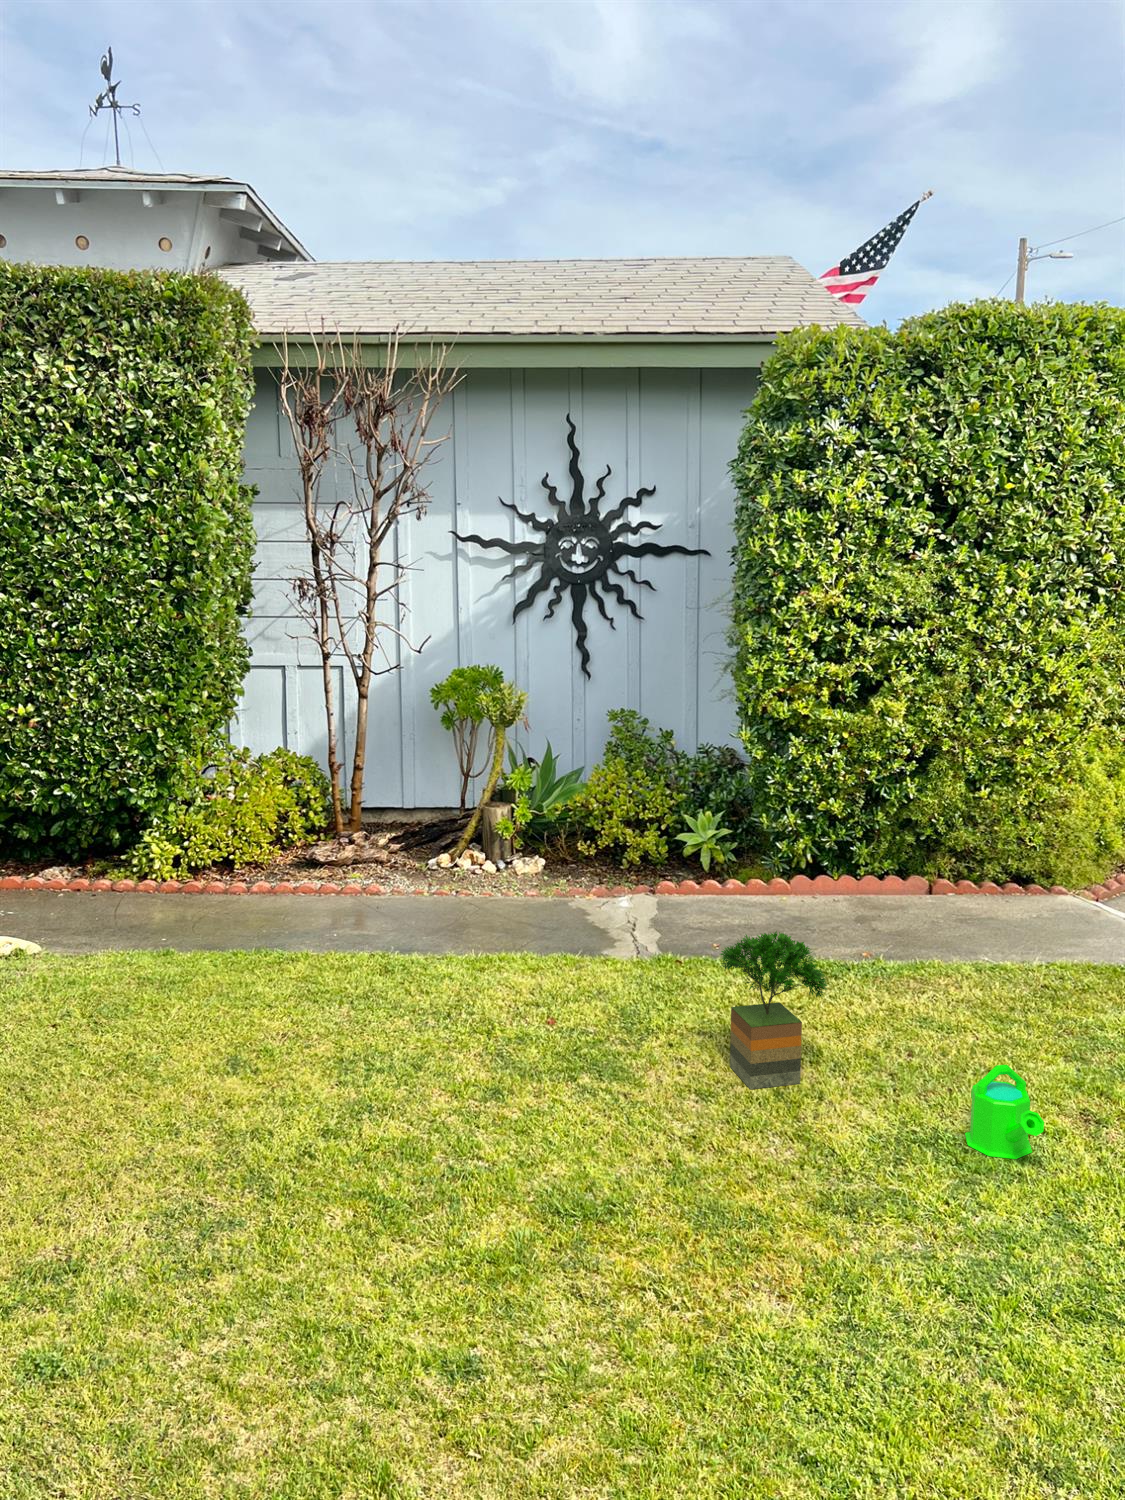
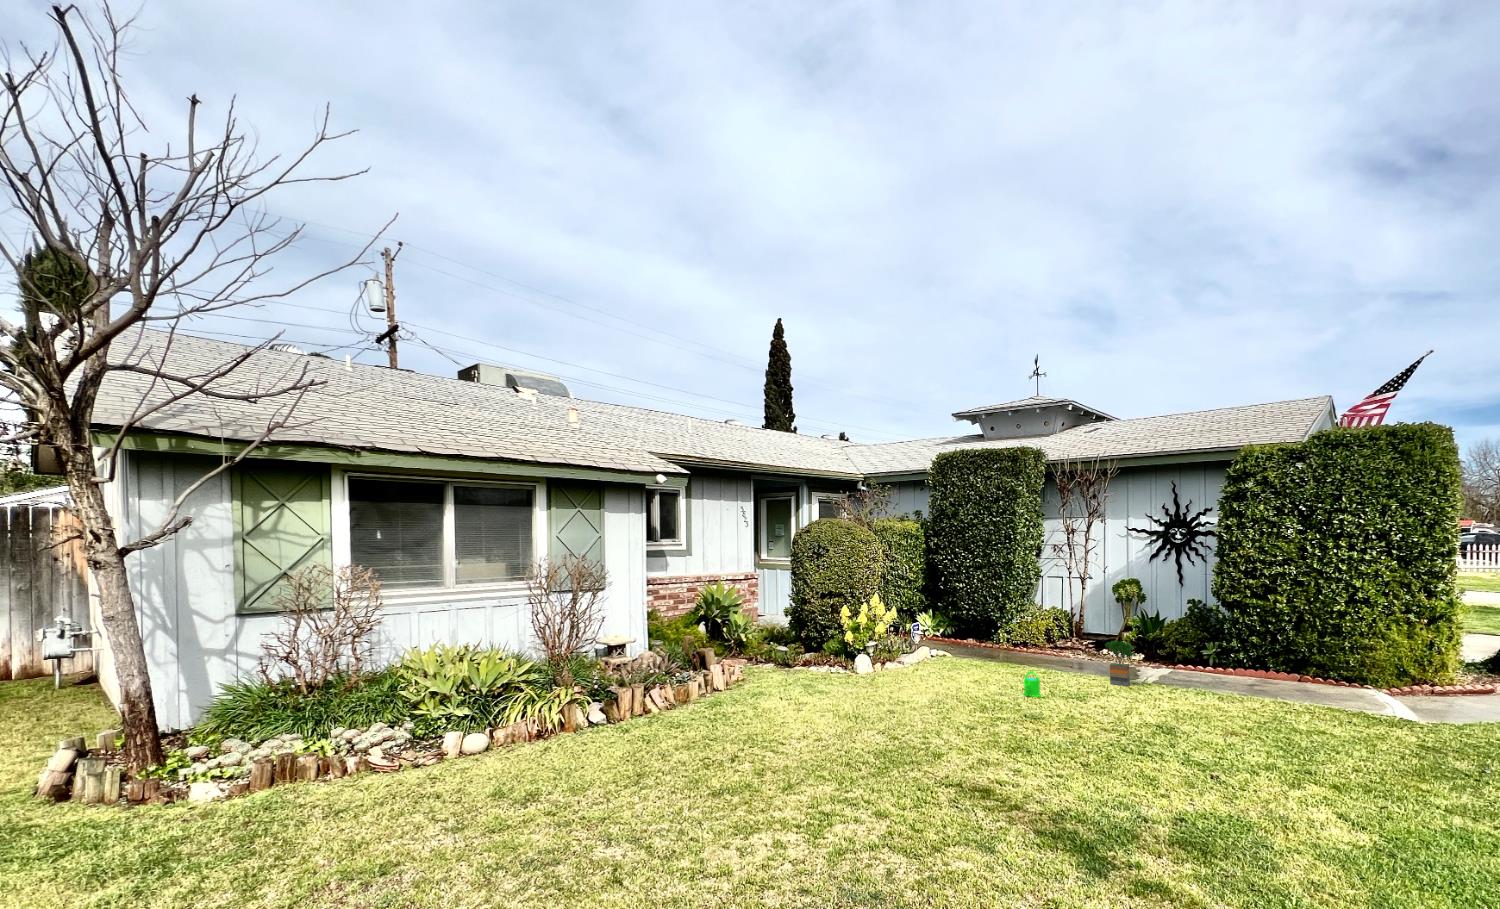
watering can: present [965,1065,1044,1159] -> present [1023,671,1041,697]

